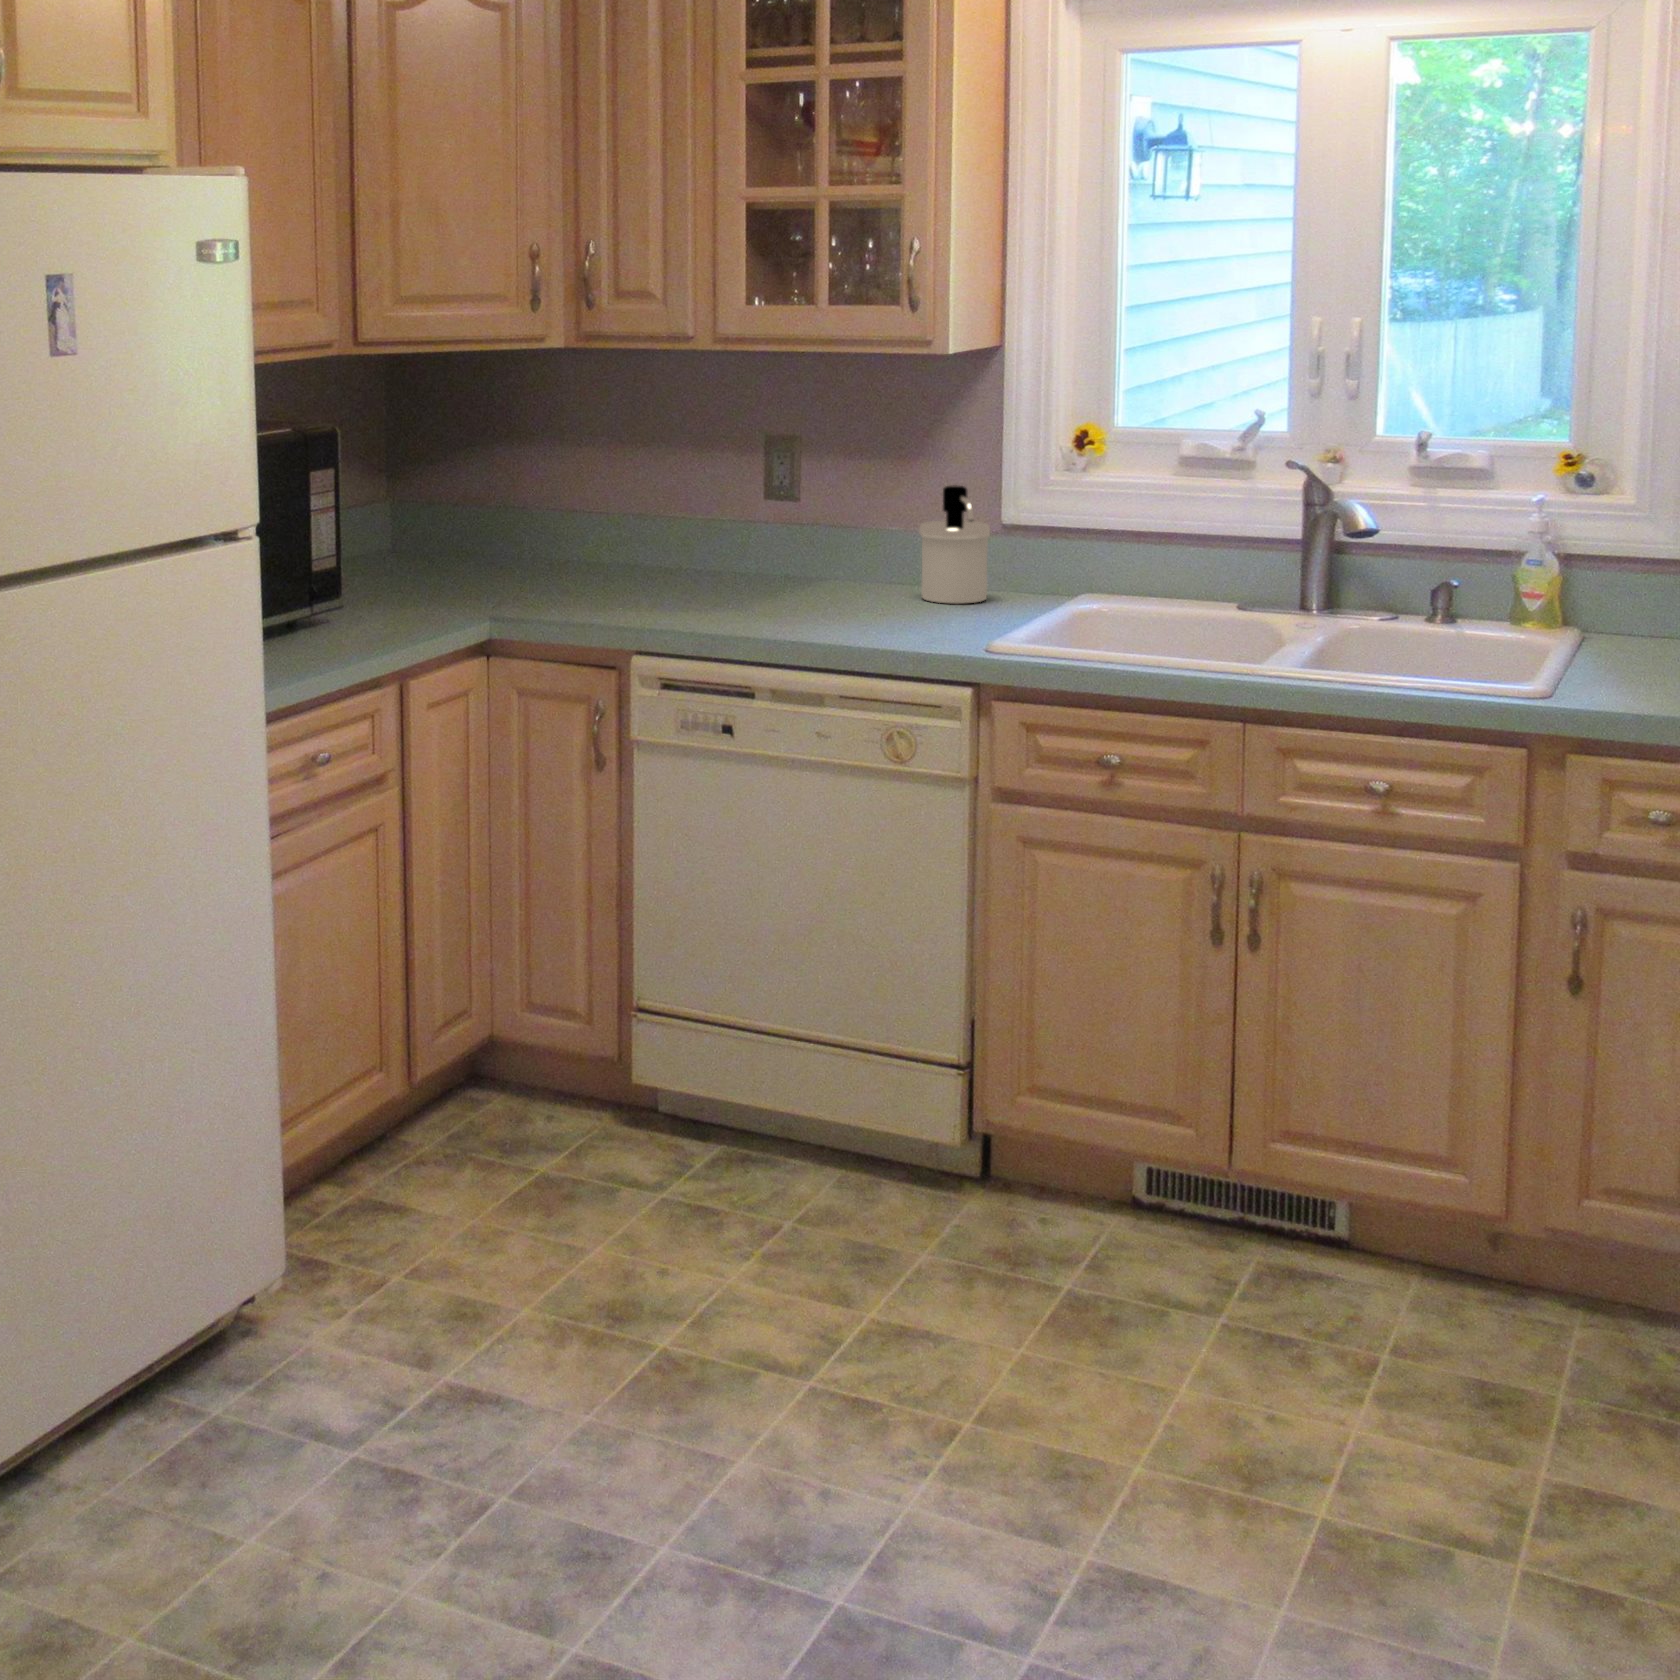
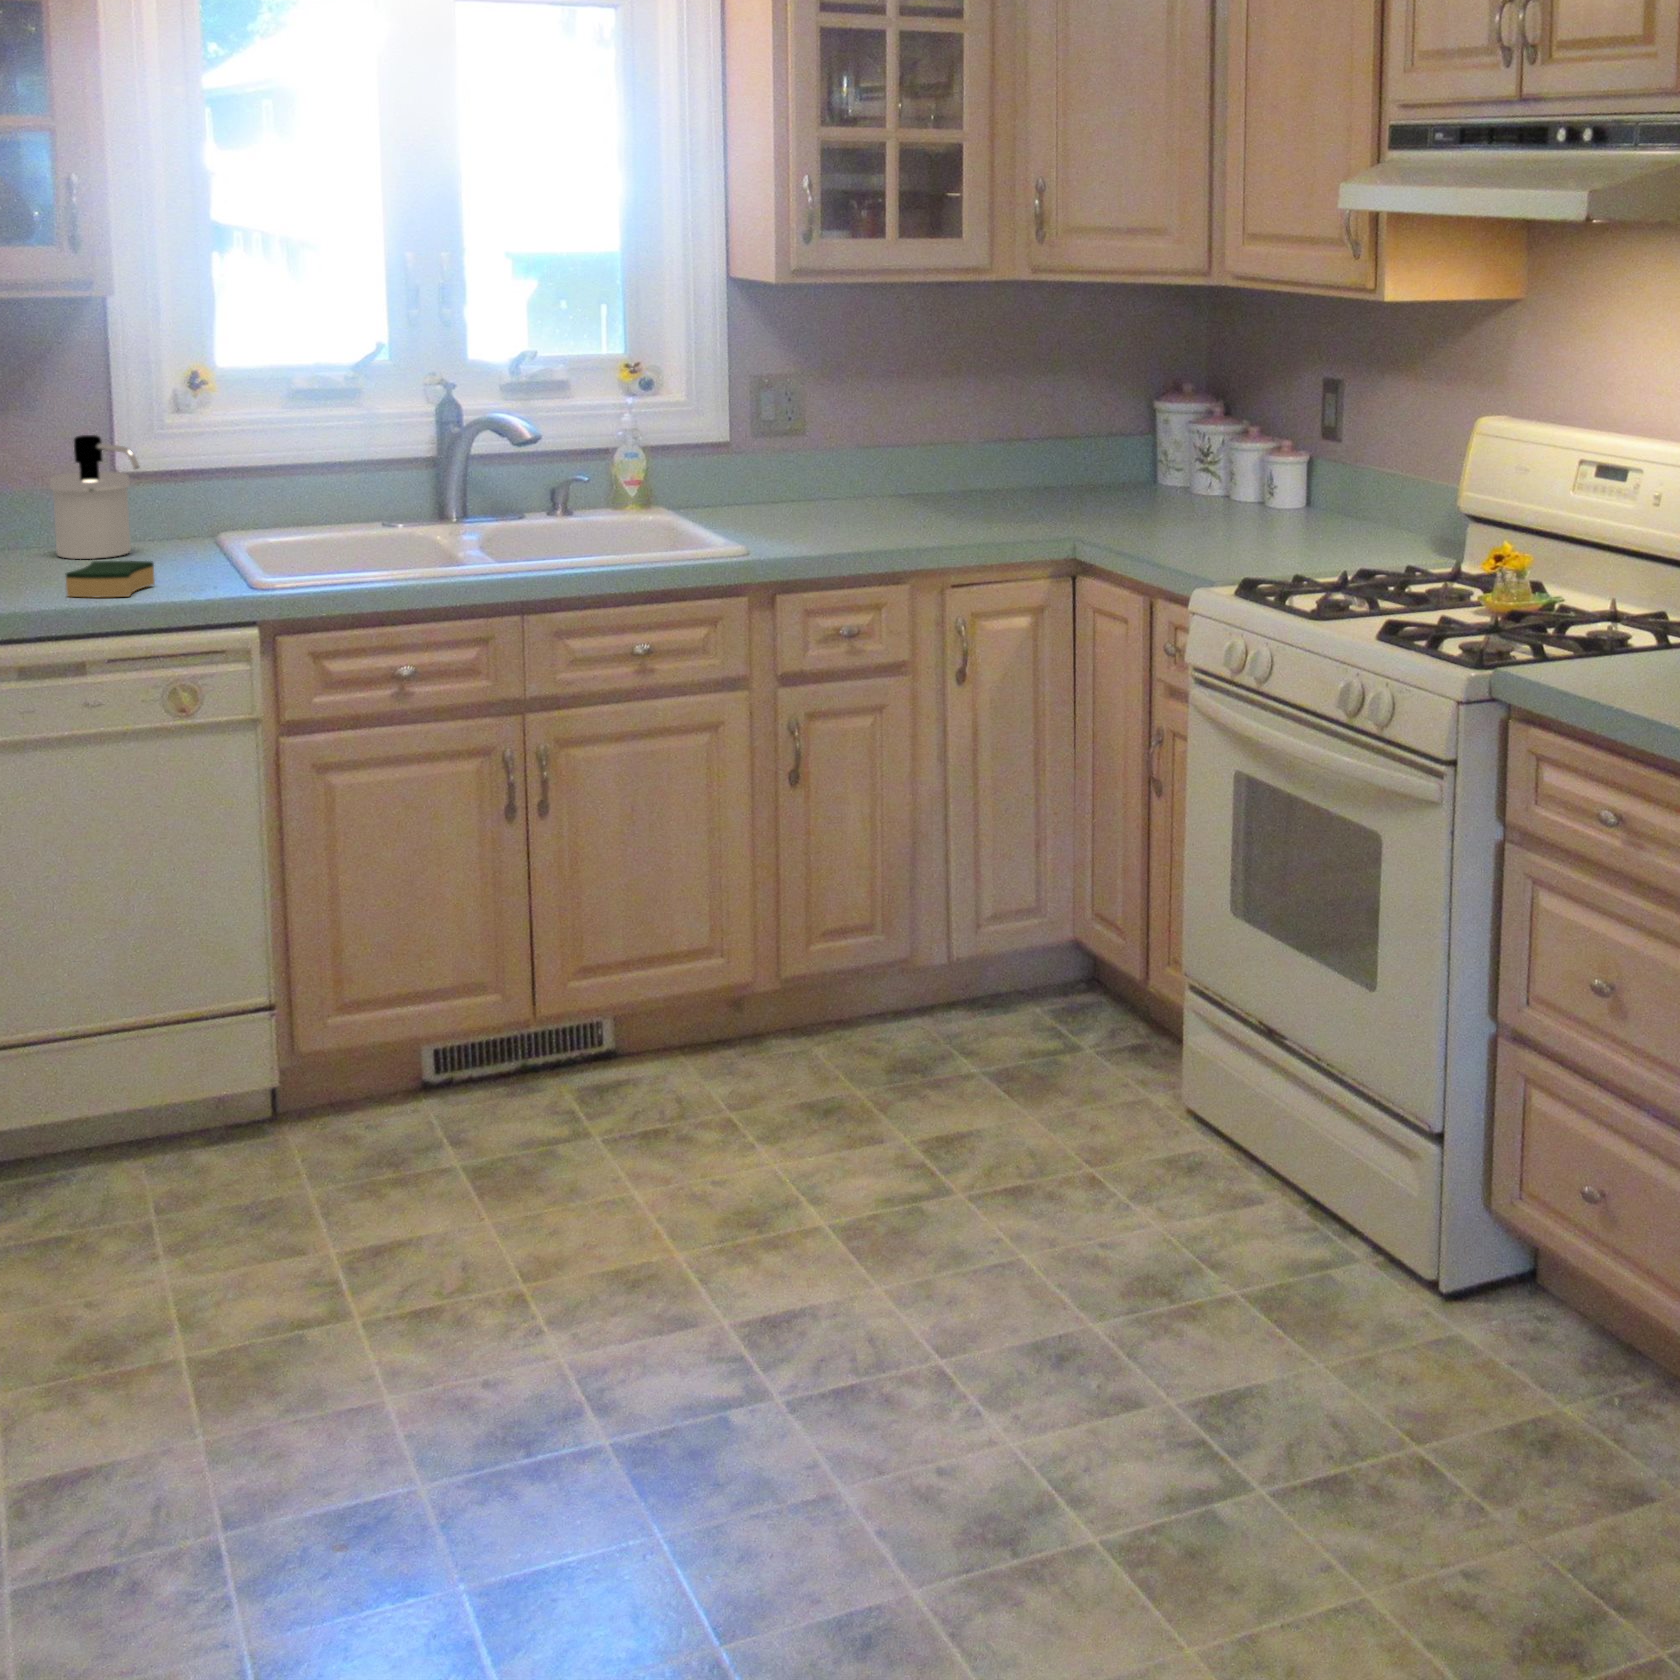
sponge: none [828,604,915,641] -> present [66,561,155,598]

